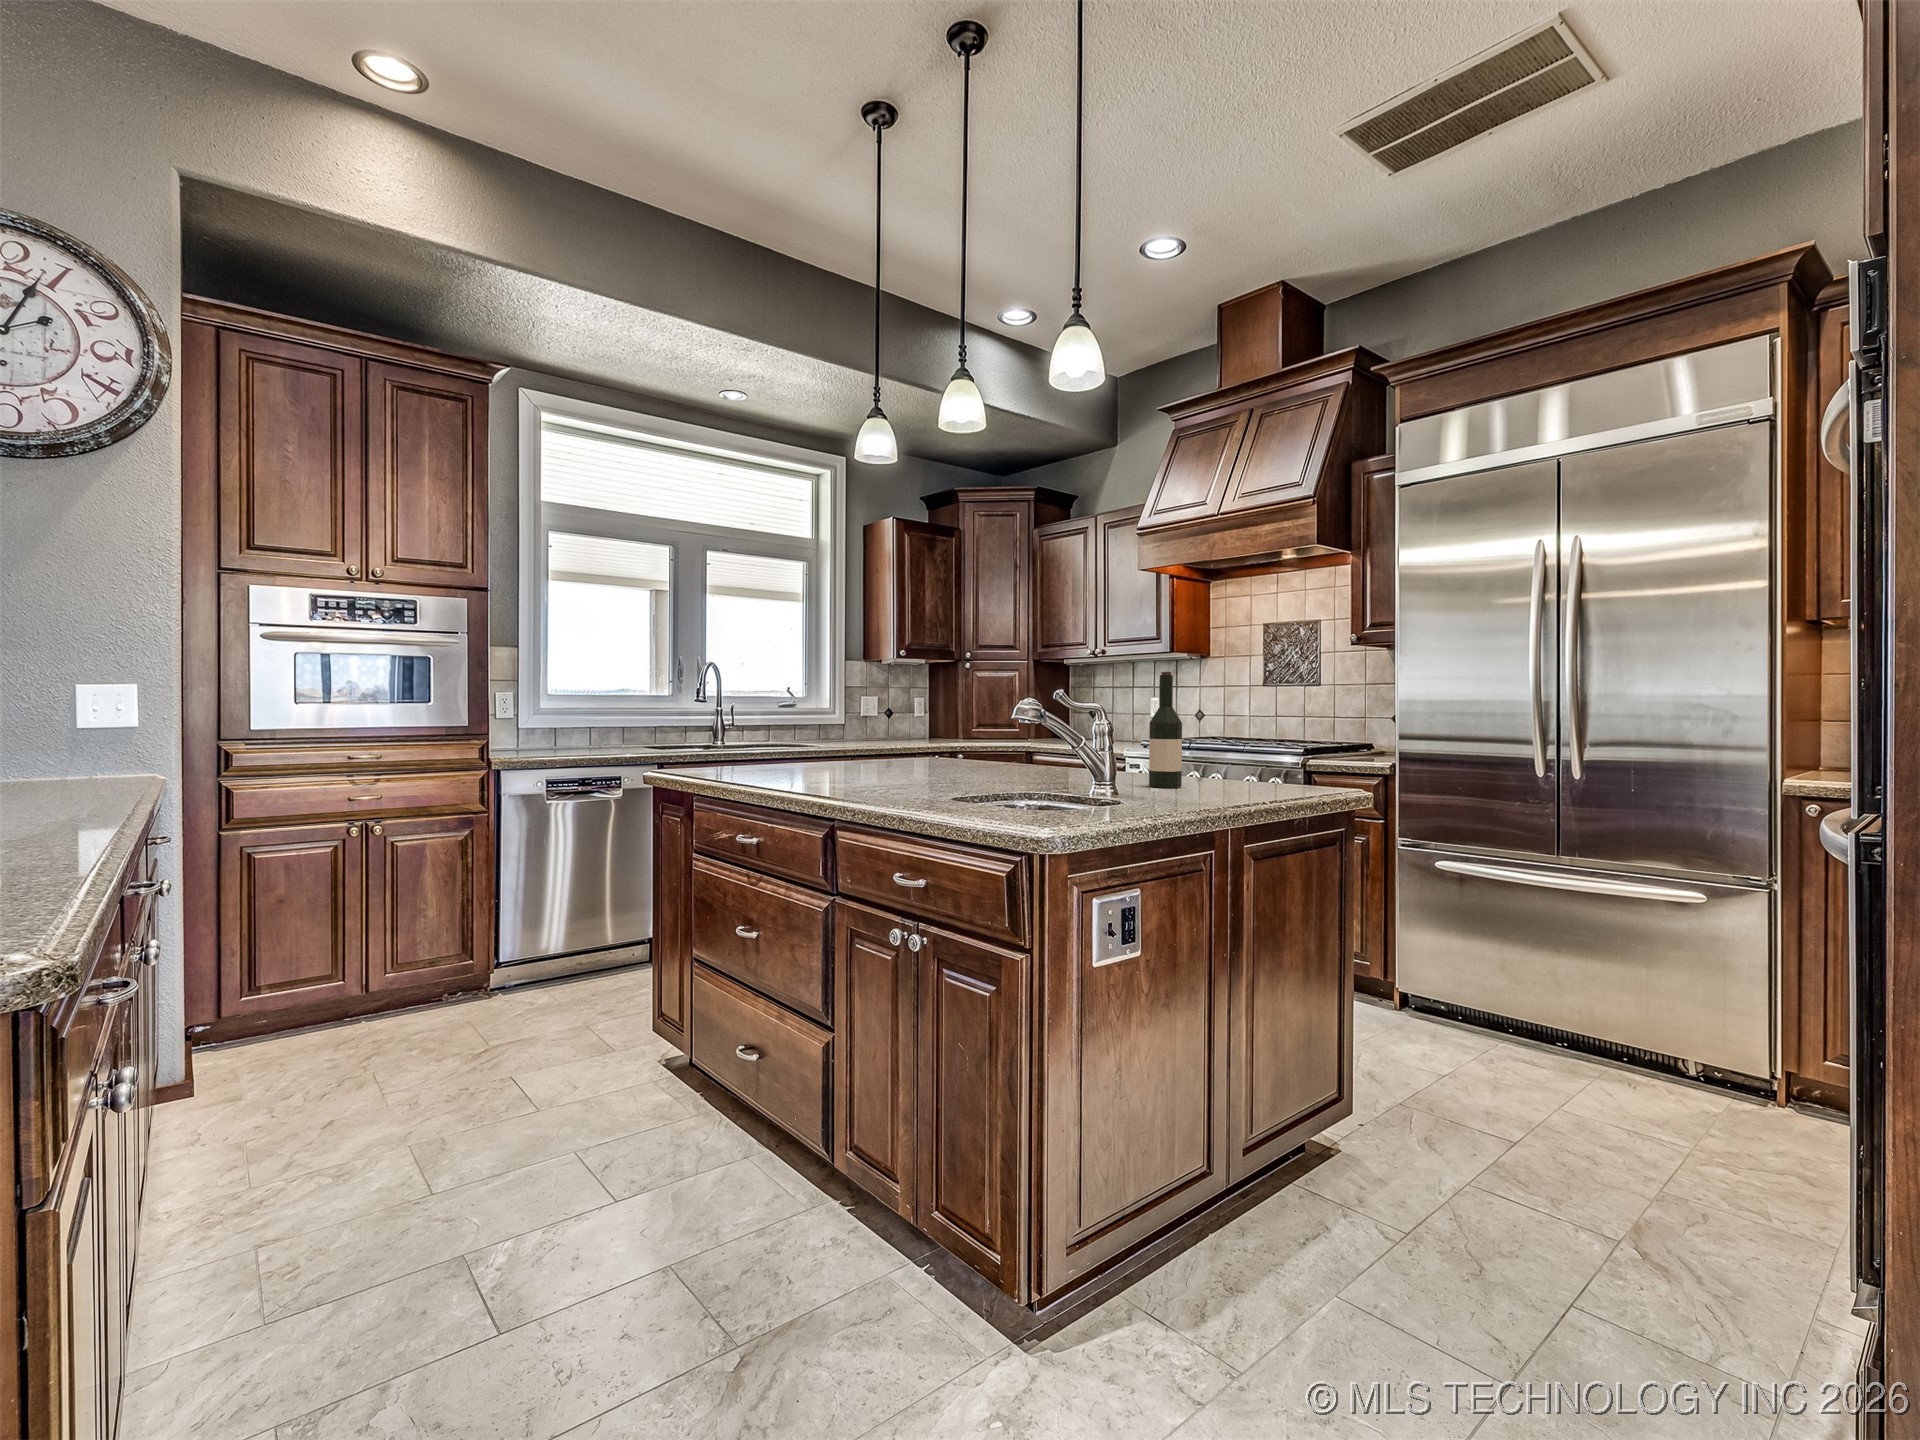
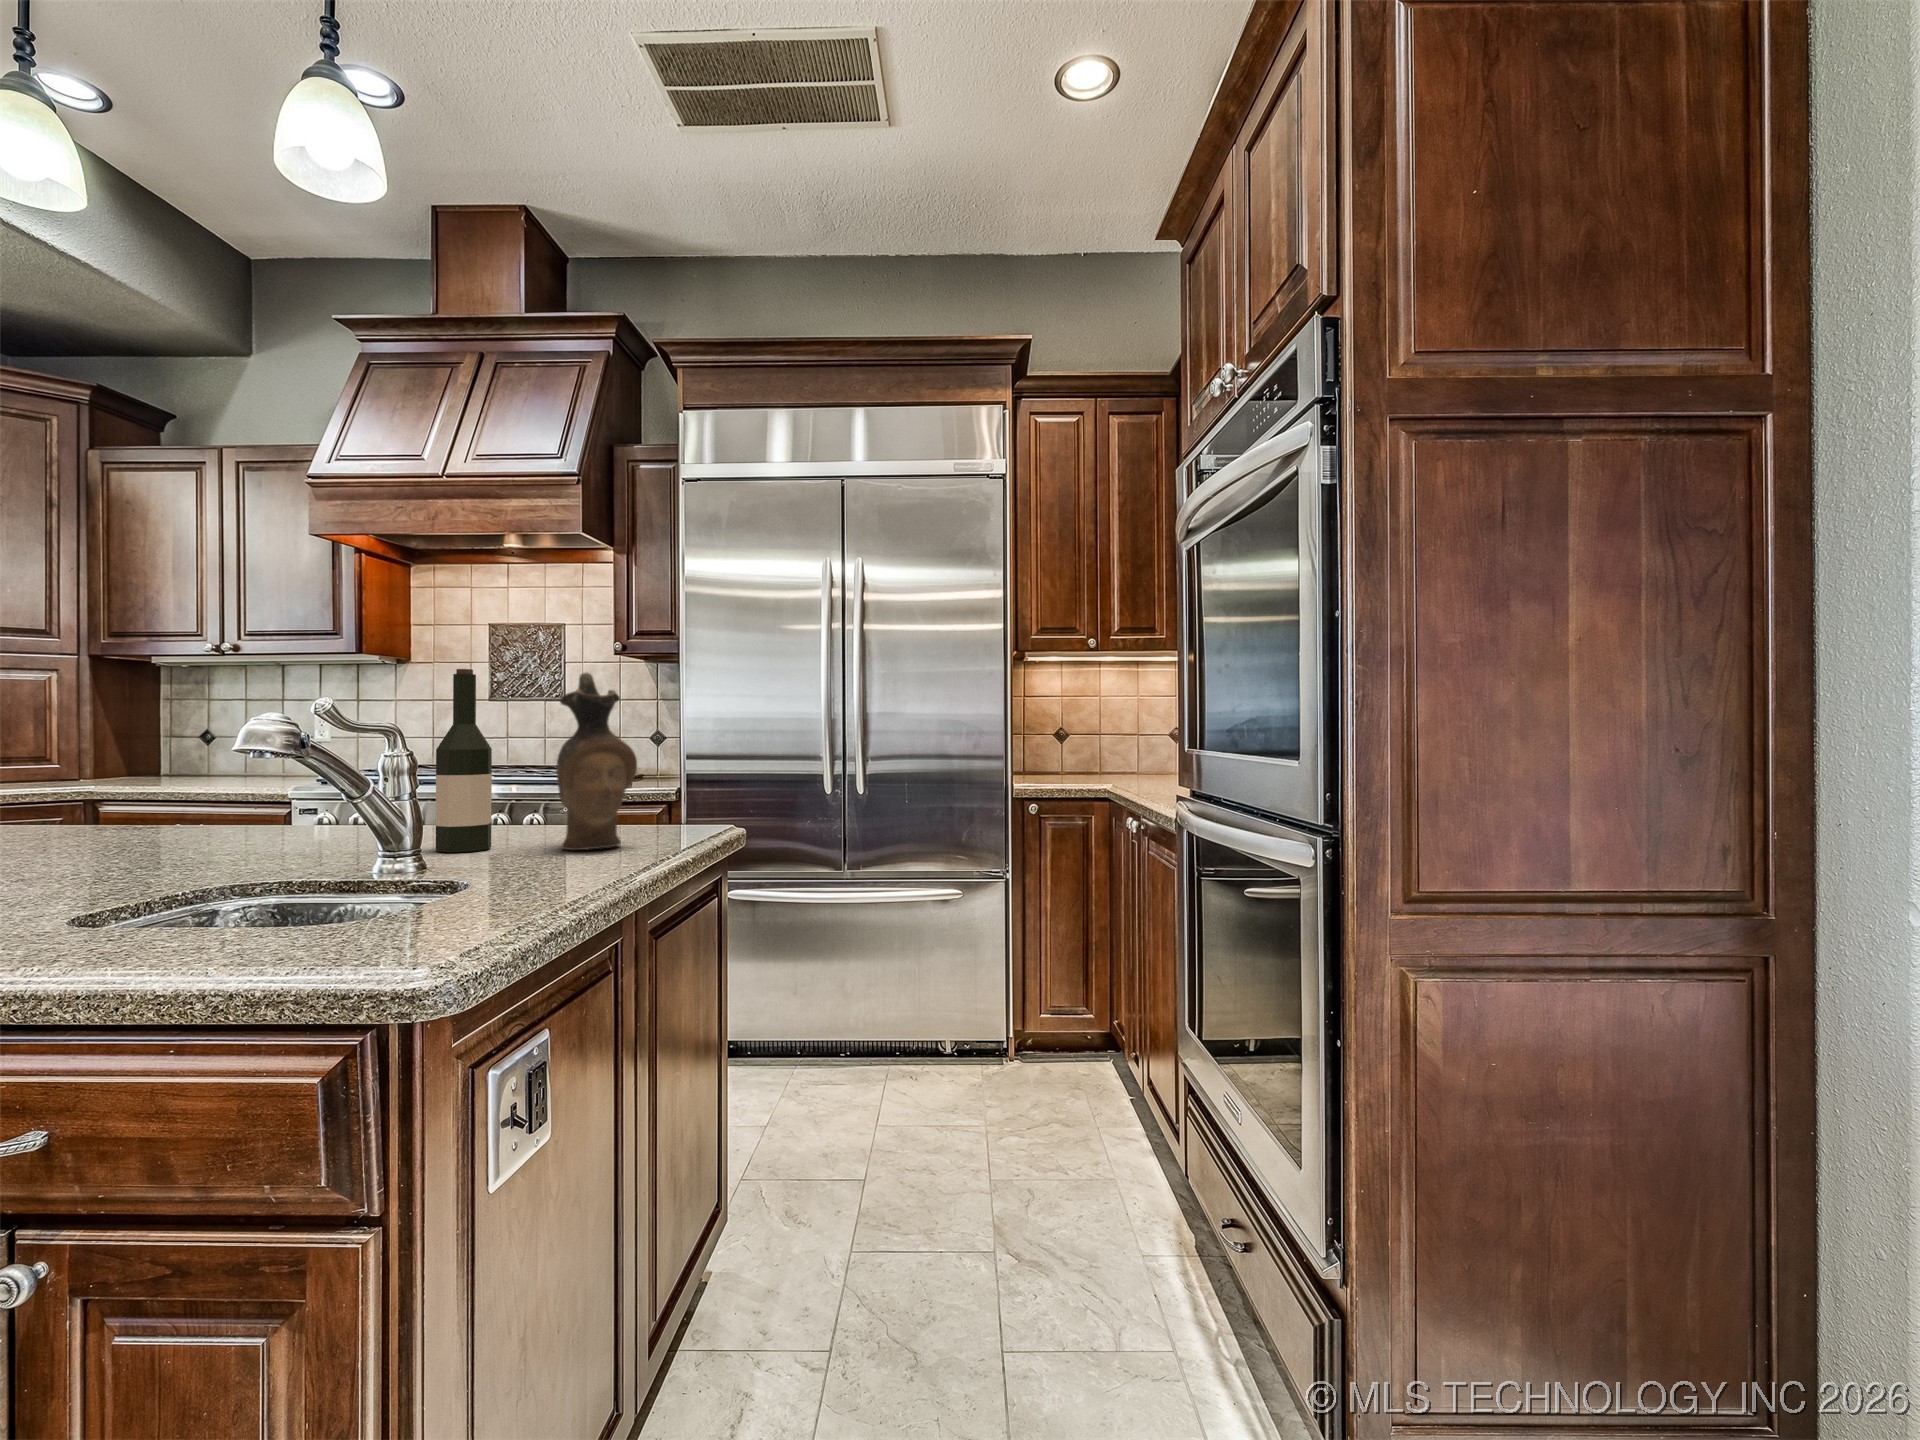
ceramic pitcher: none [1213,671,1266,792] -> present [557,673,637,850]

